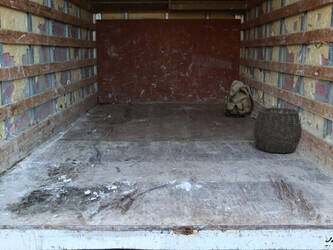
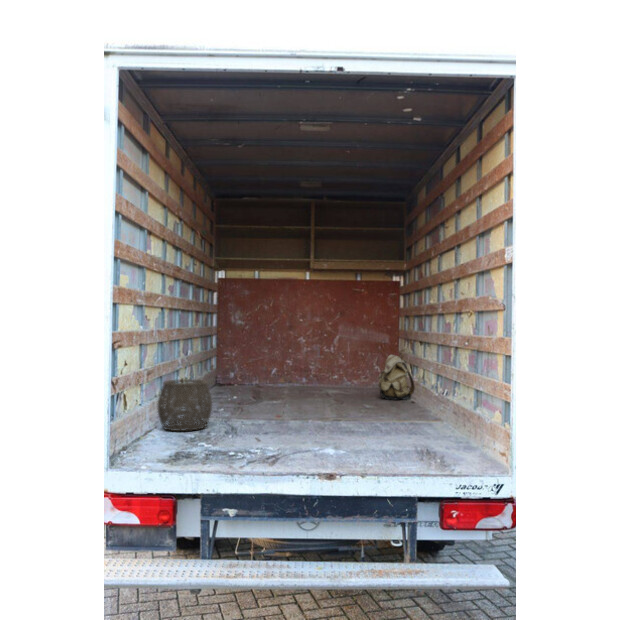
woven basket: present [254,108,302,153] -> present [157,379,212,431]

